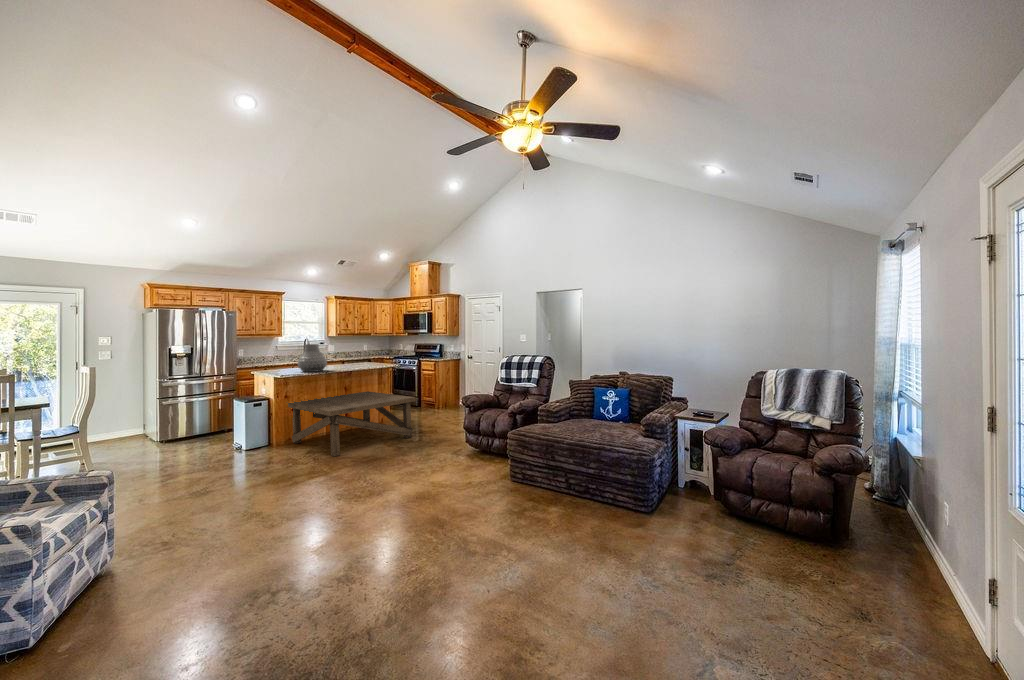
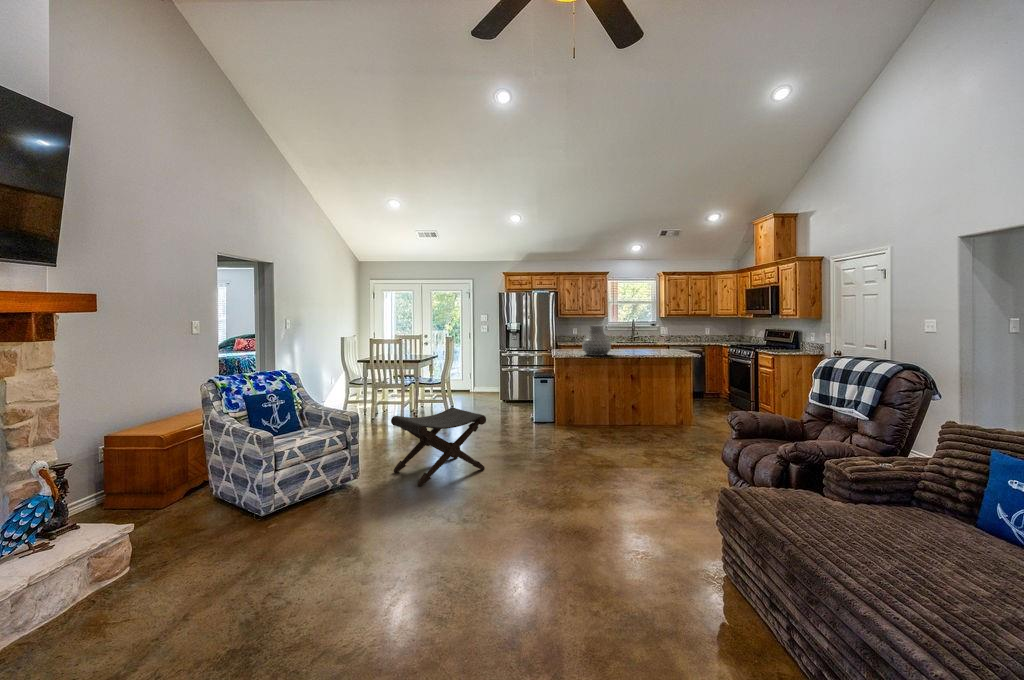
coffee table: present [288,391,416,456] -> none [567,385,693,452]
footstool: none [137,438,264,533] -> present [391,407,486,486]

